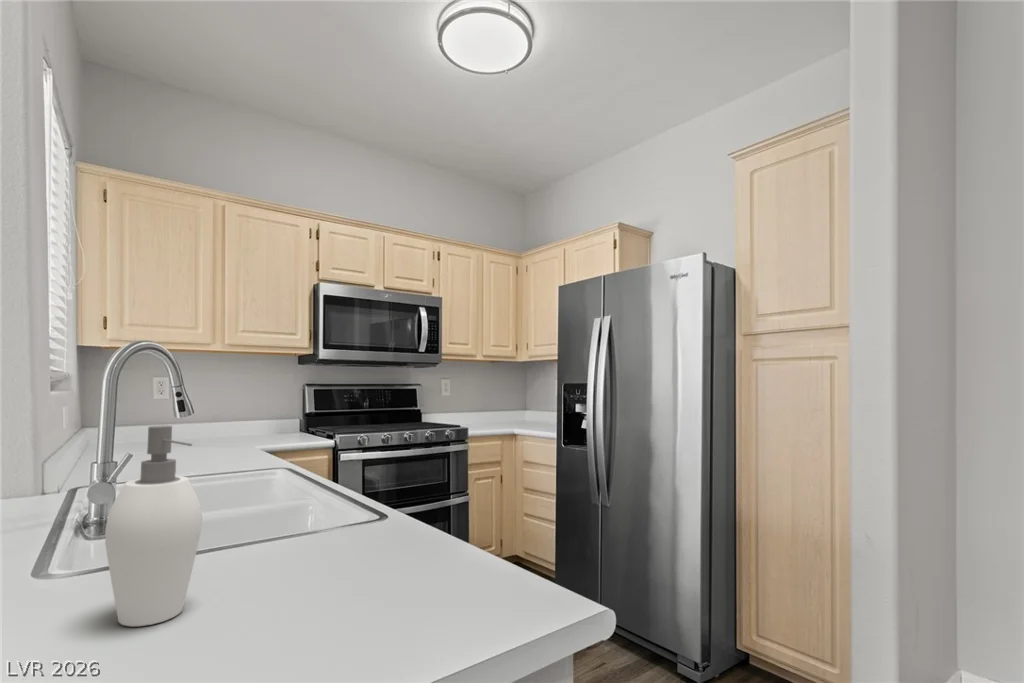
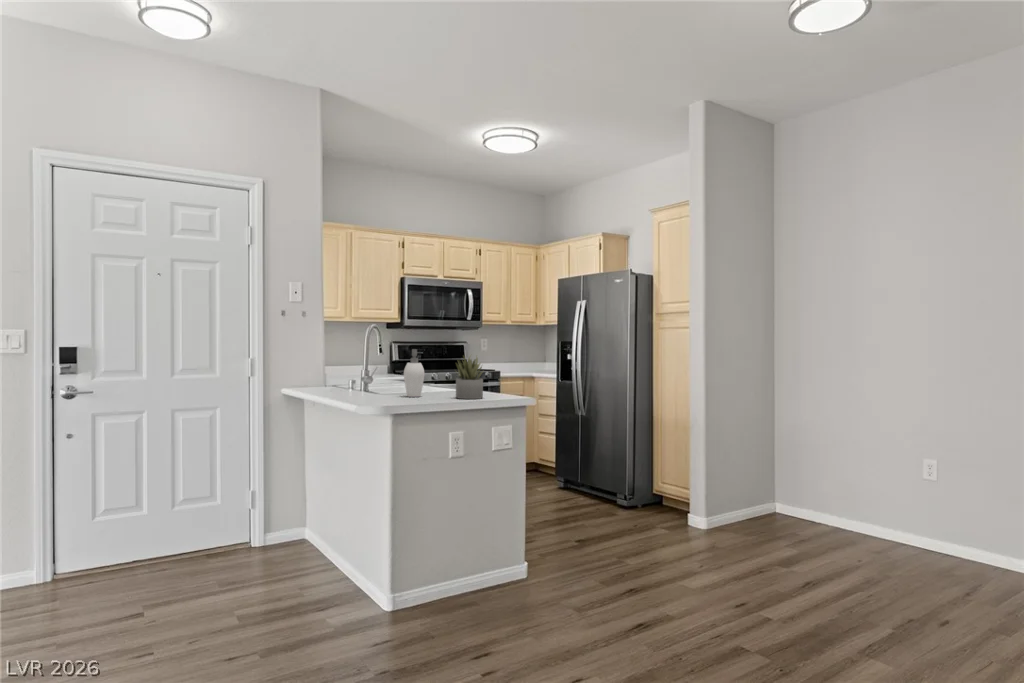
succulent plant: none [305,447,432,653] -> present [456,357,483,399]

